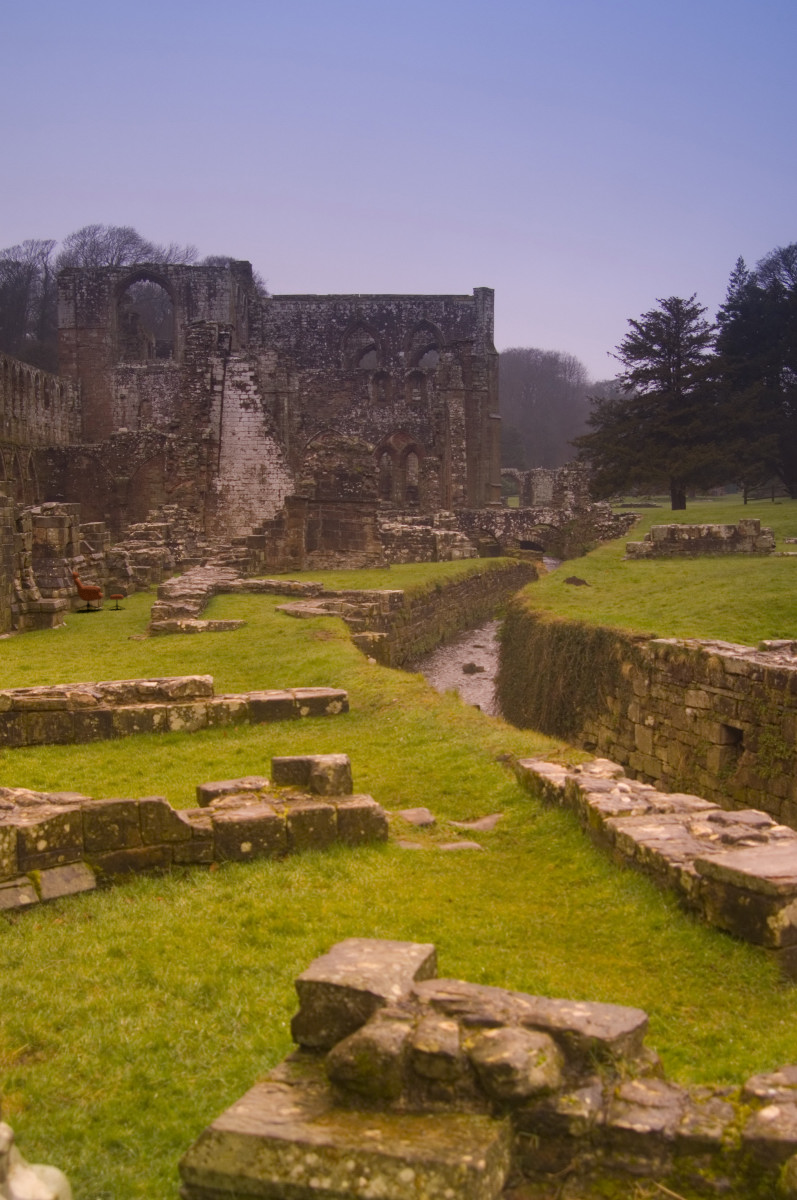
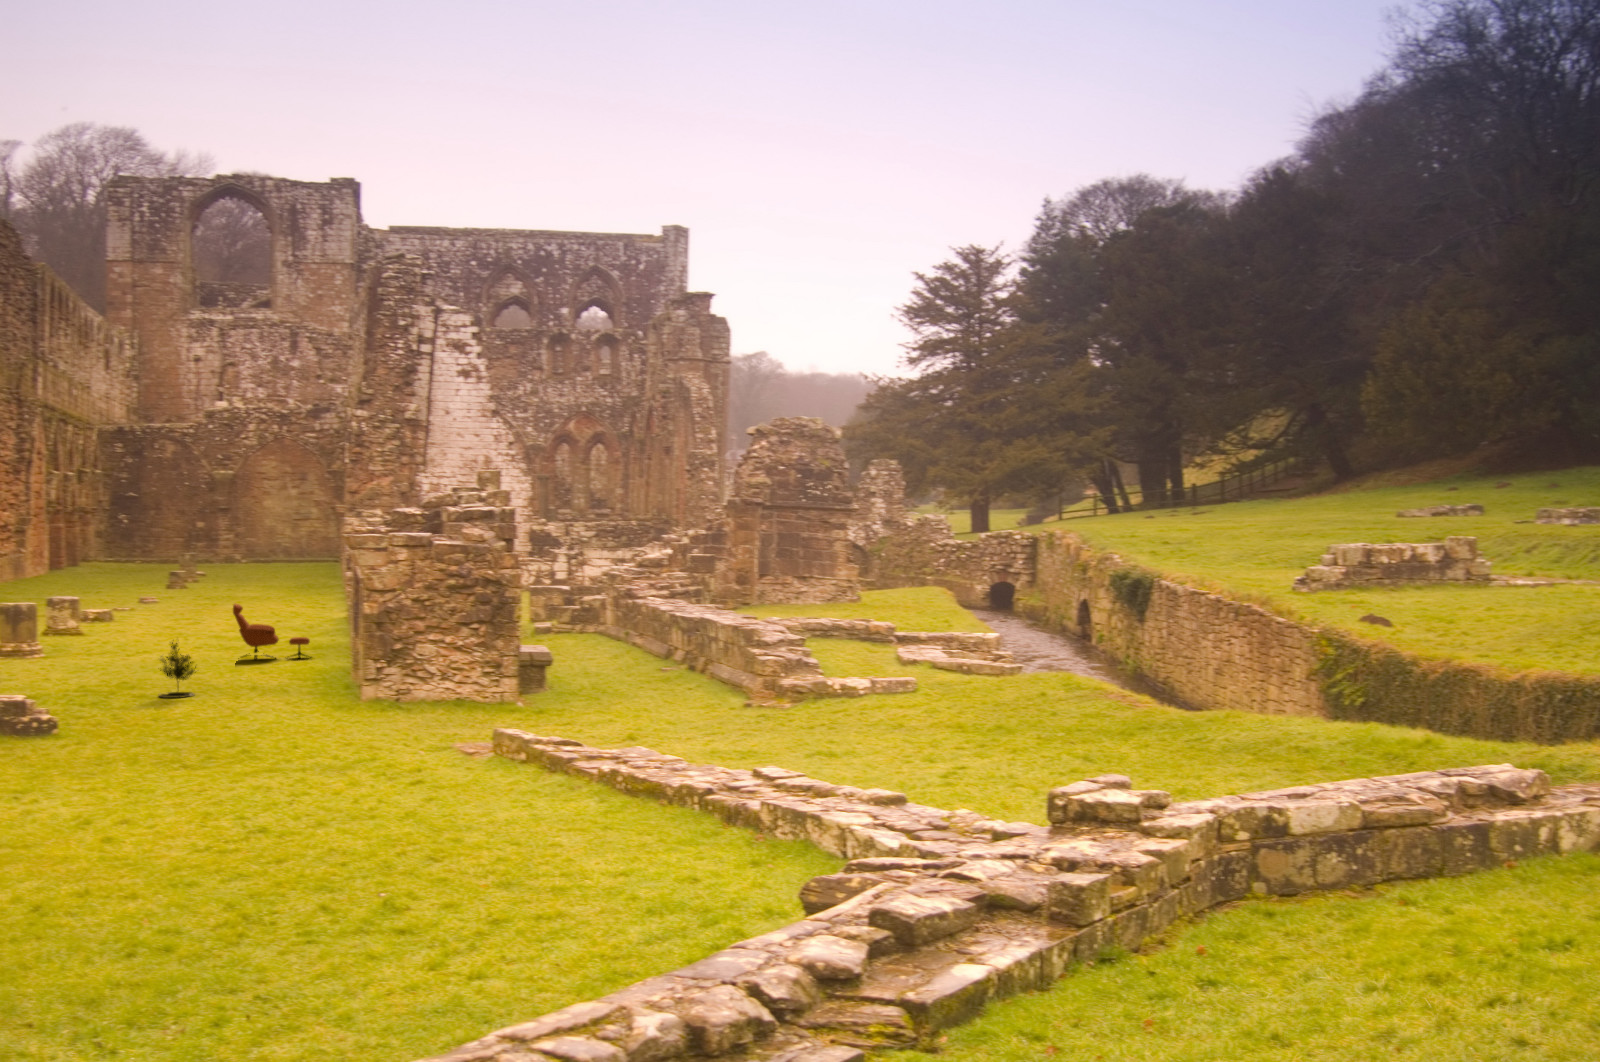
potted tree: none [14,593,41,633] -> present [159,642,196,698]

